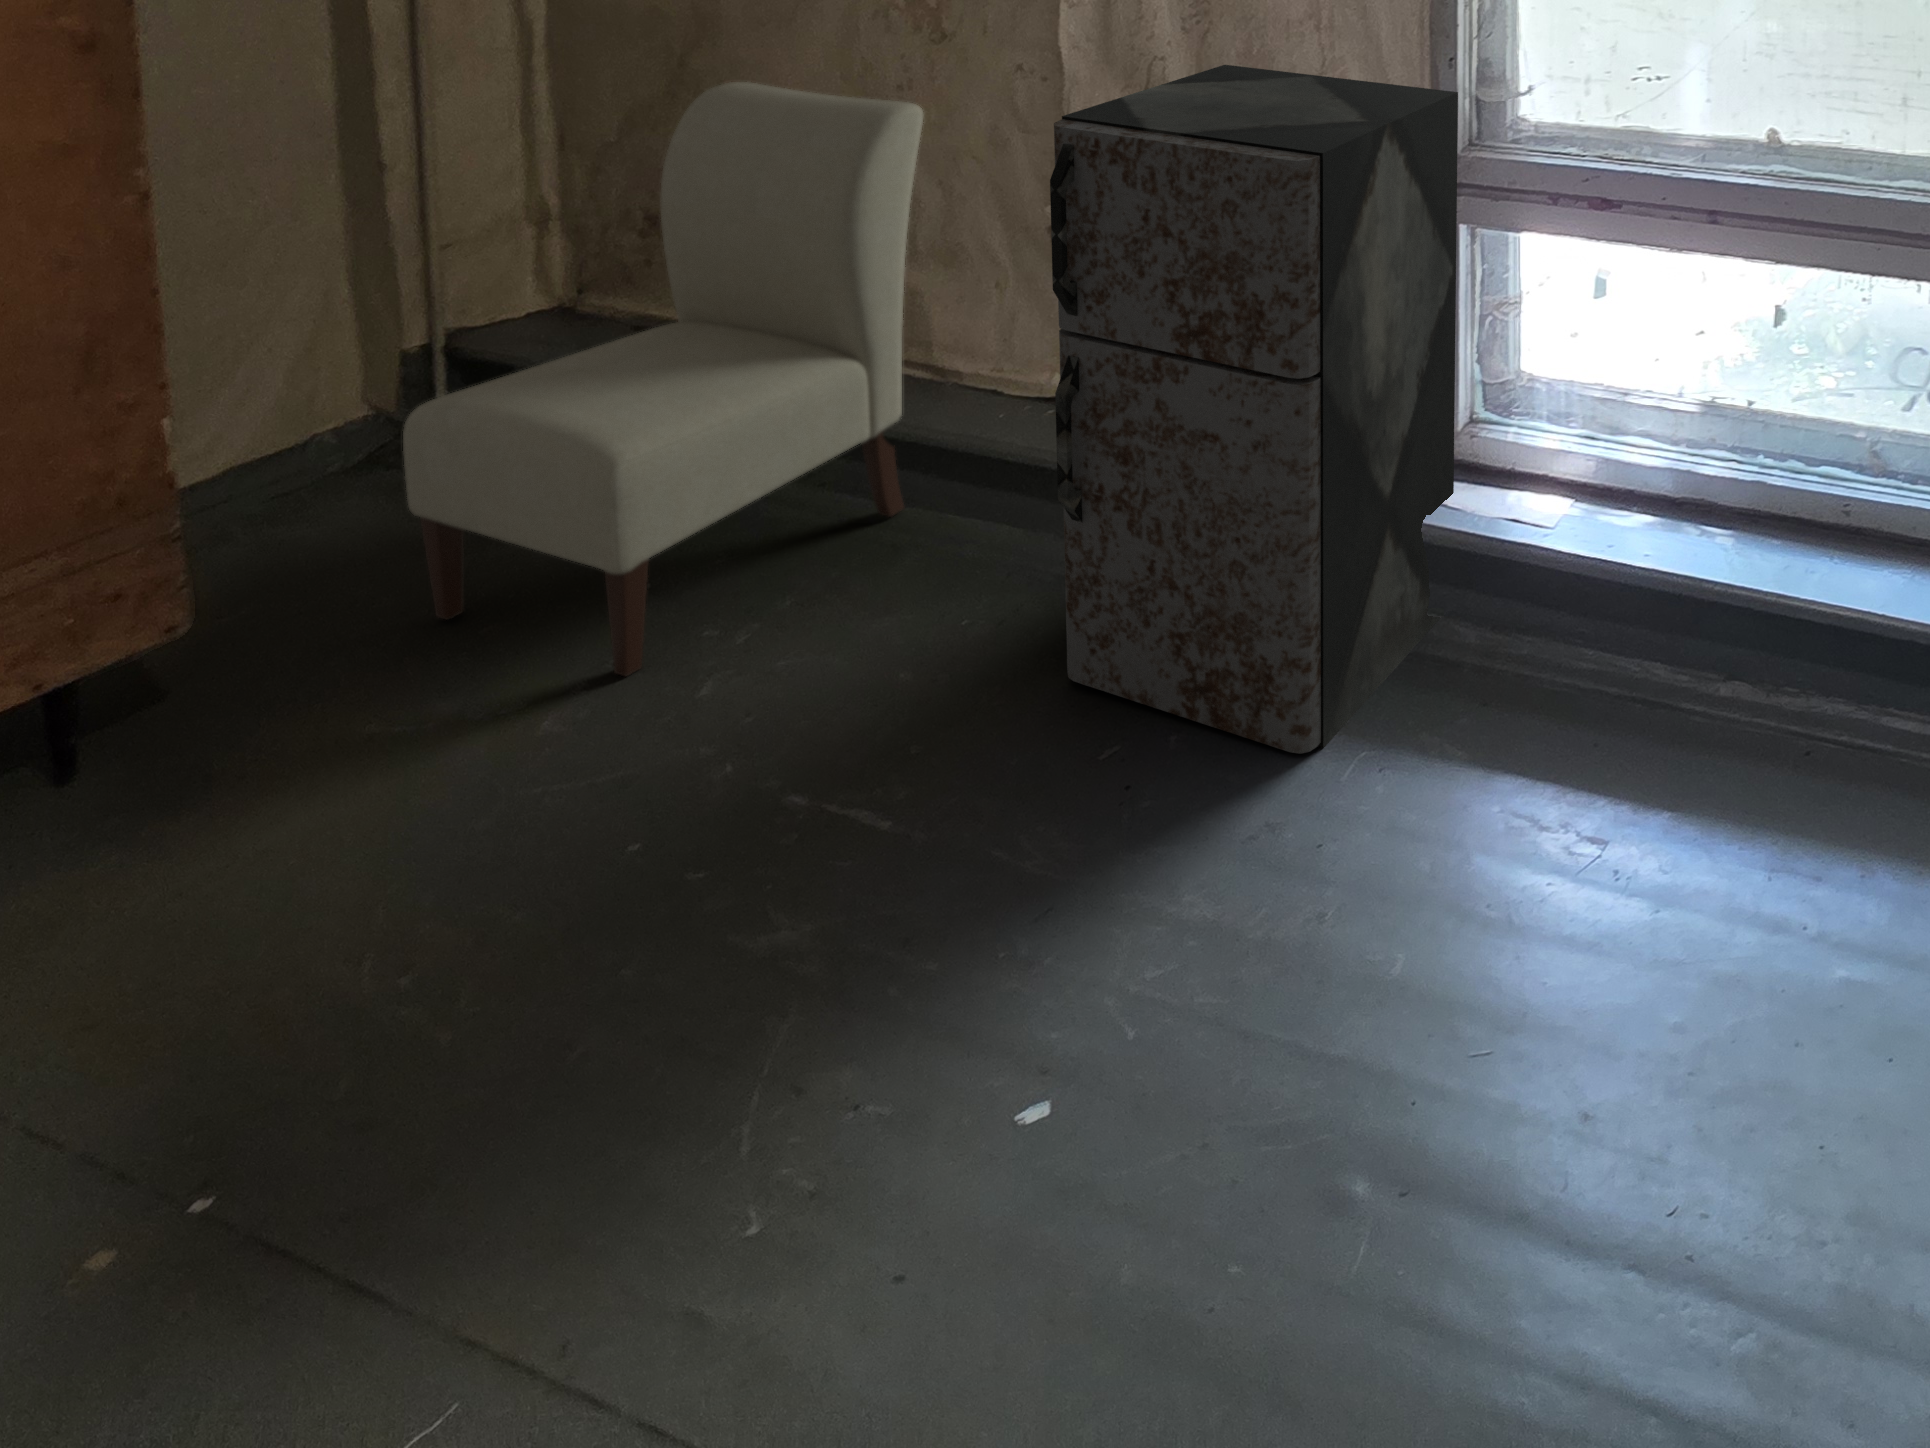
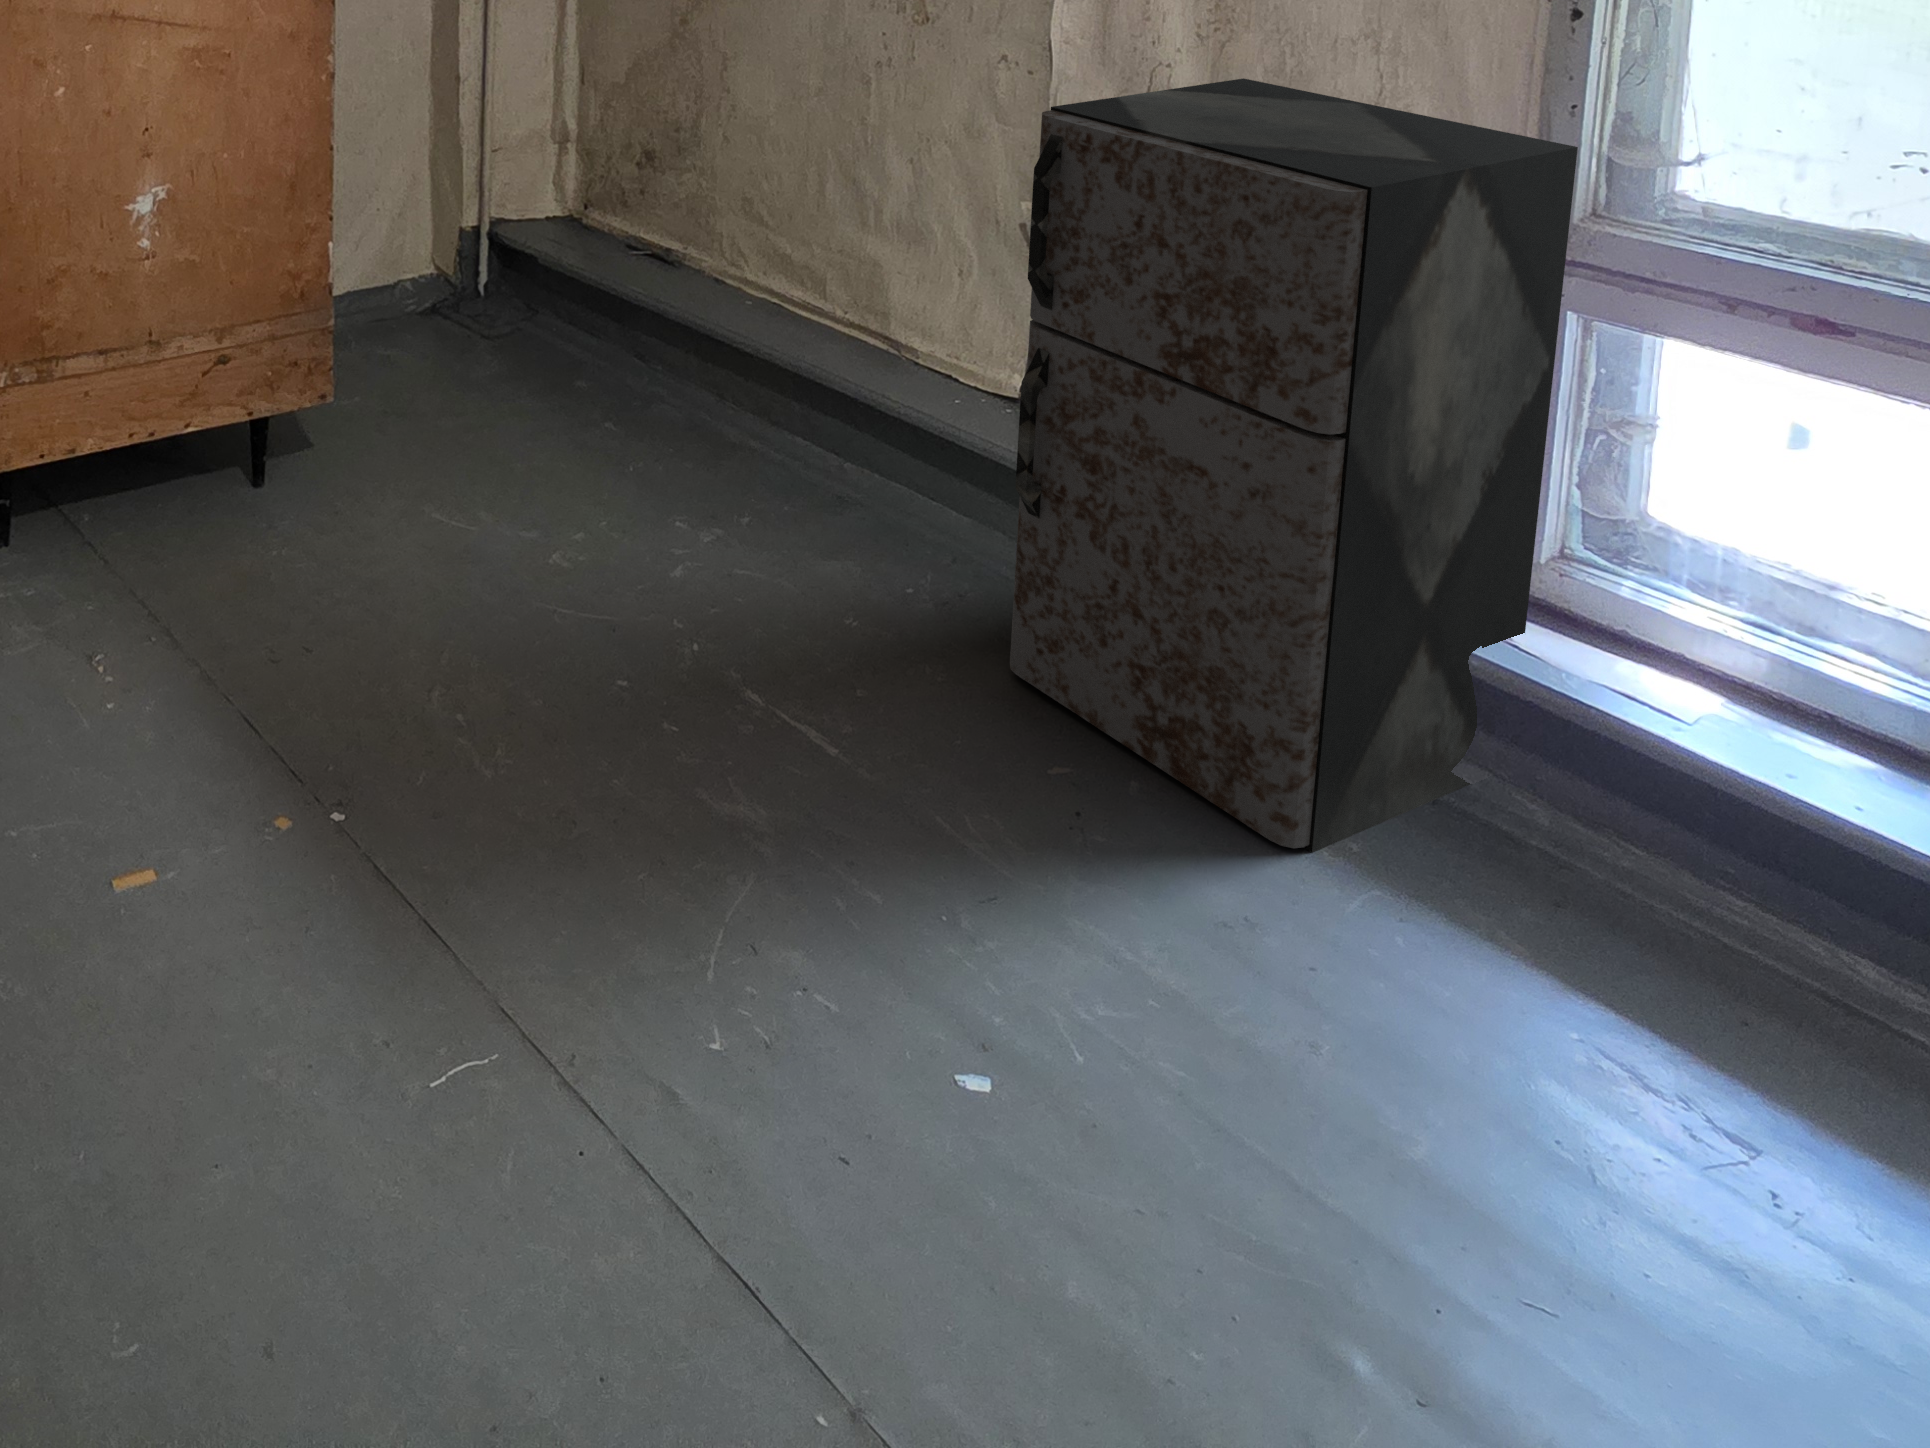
chair: present [403,82,923,676] -> none [468,40,898,527]

